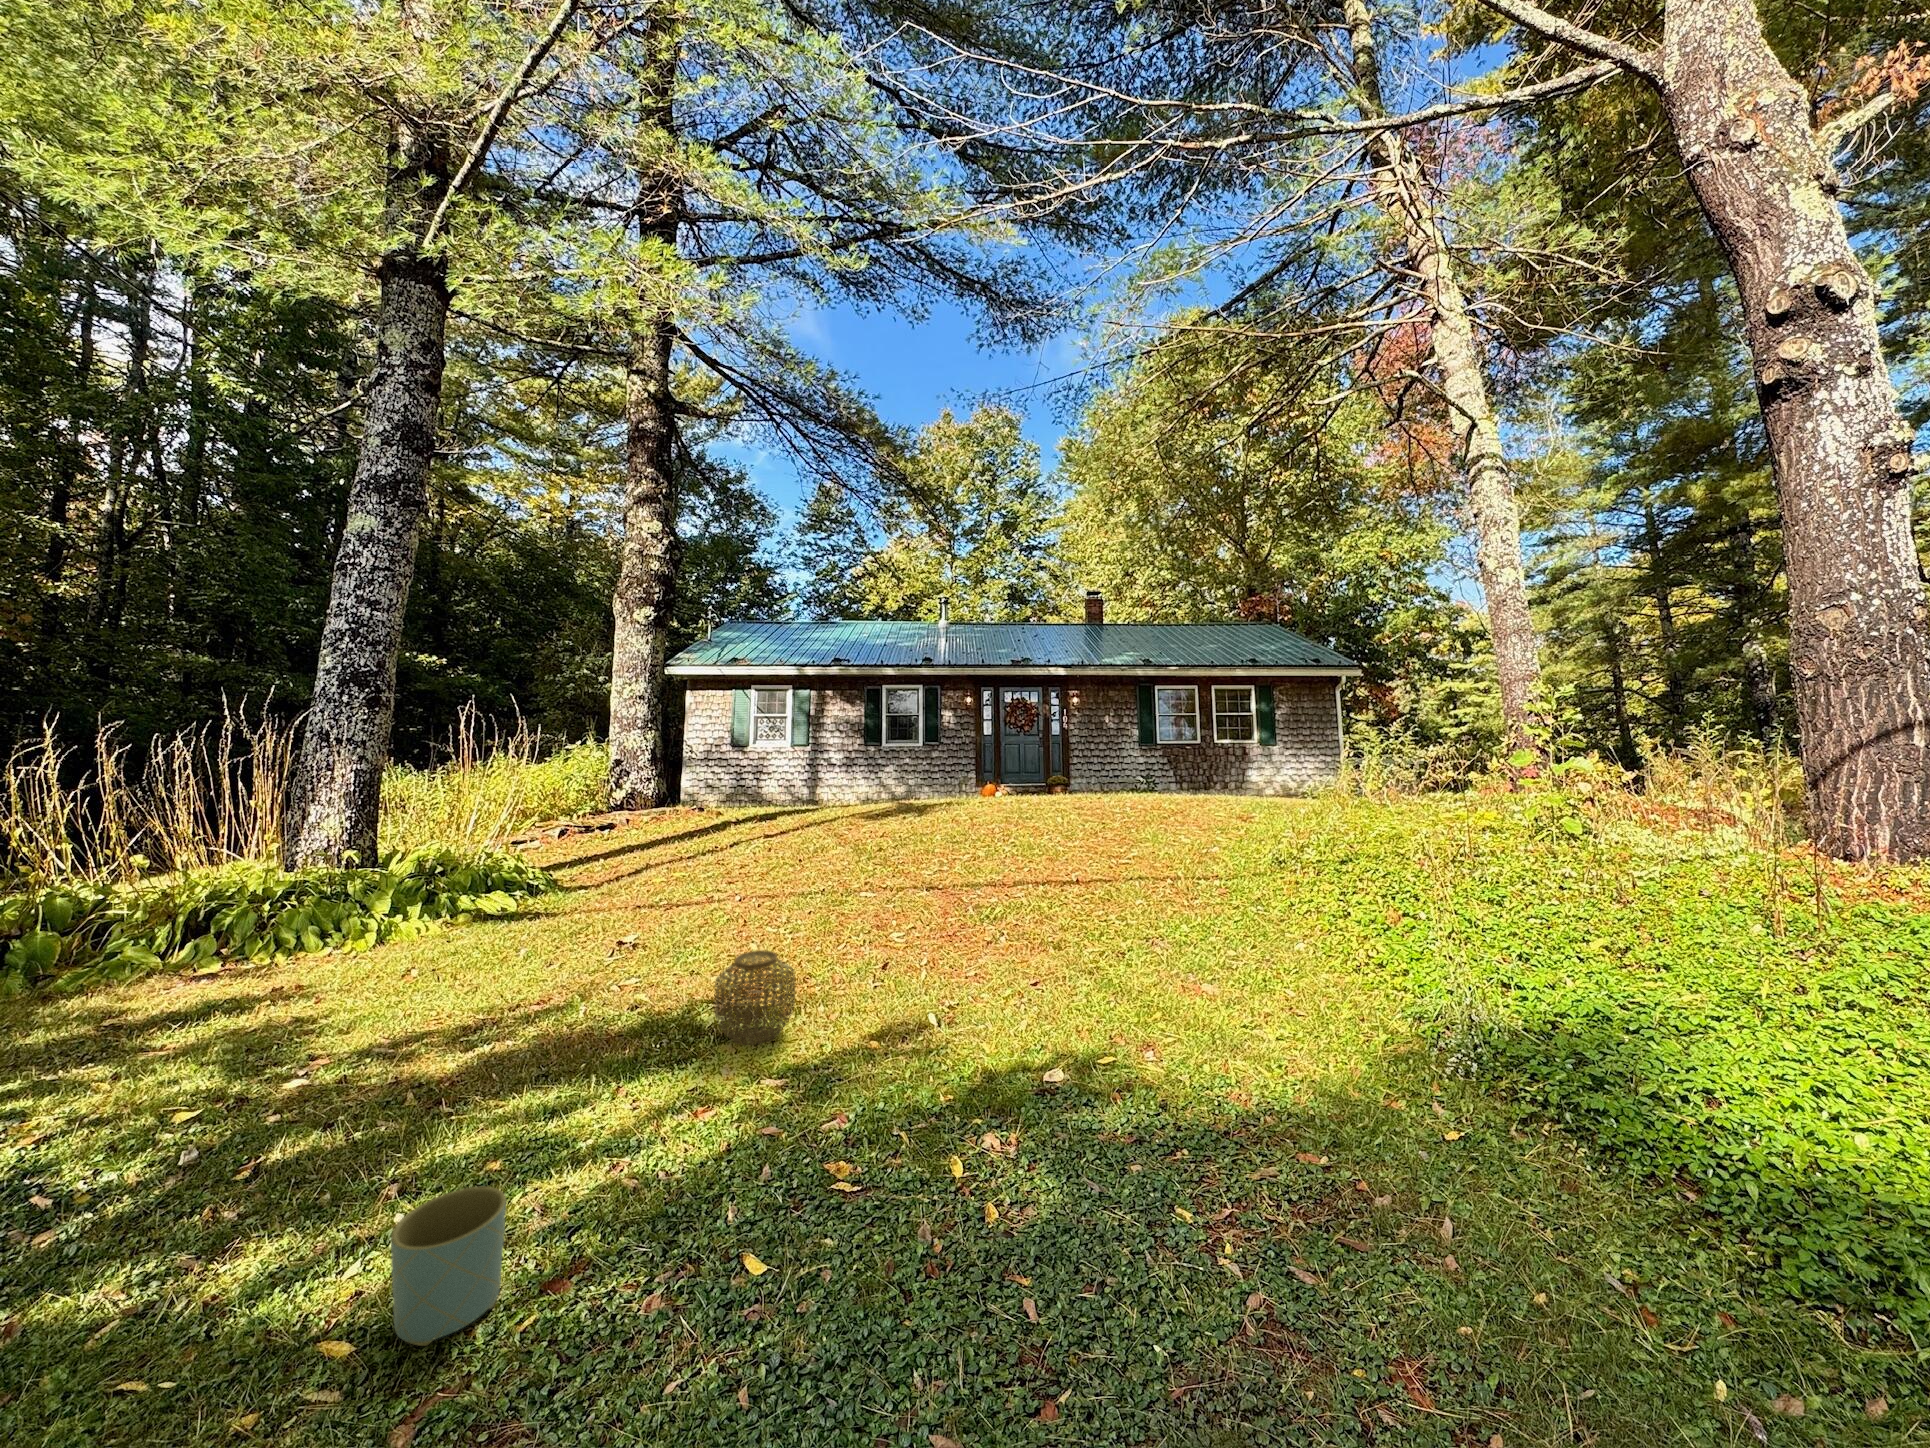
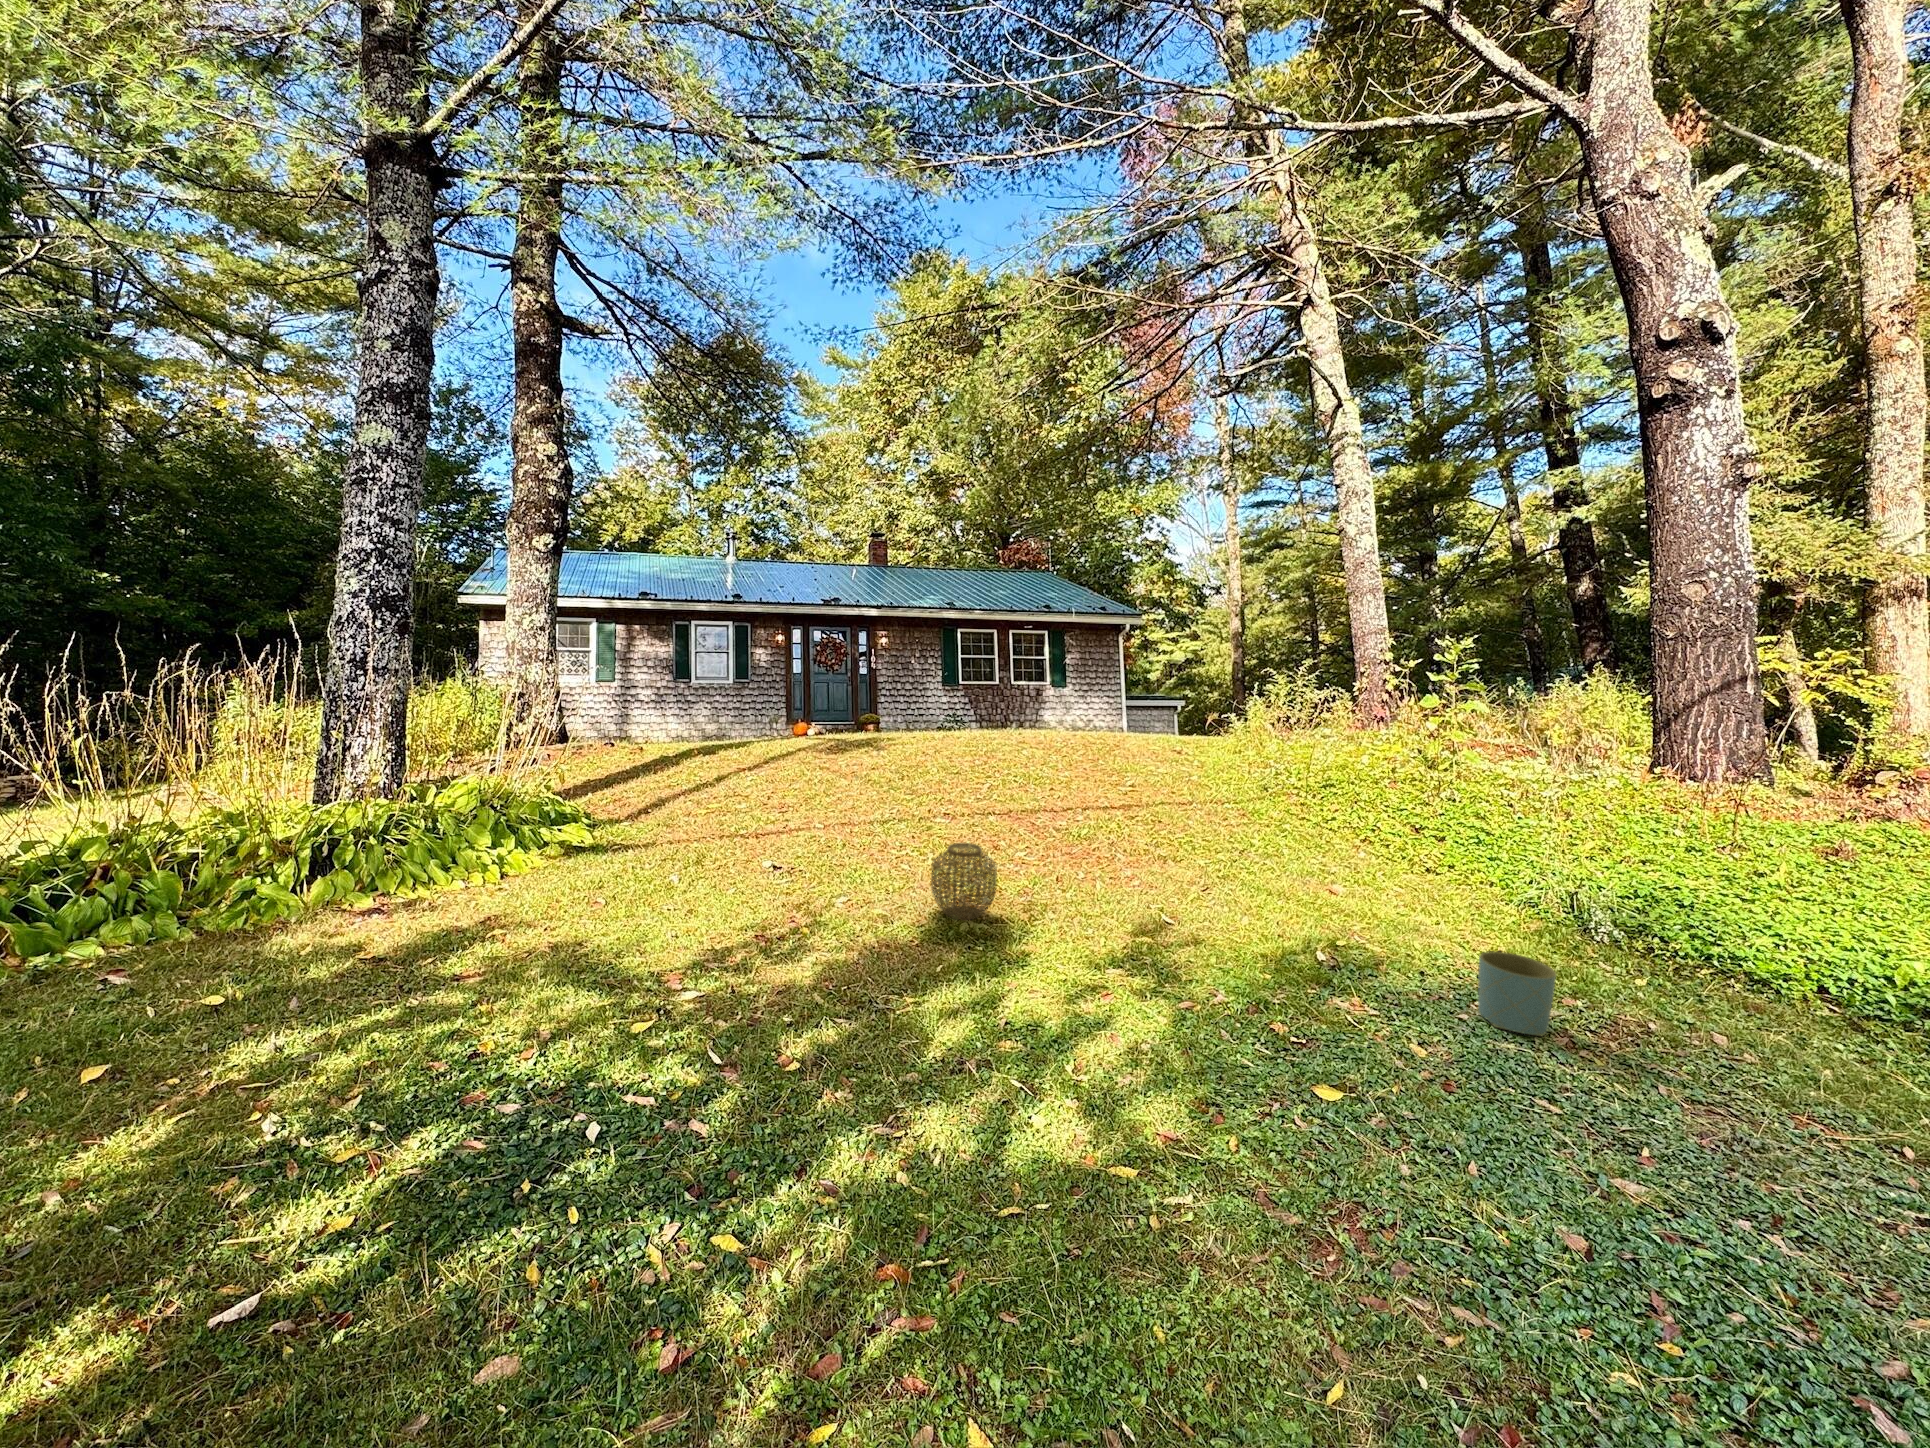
planter: present [391,1187,506,1346] -> present [1478,951,1556,1036]

